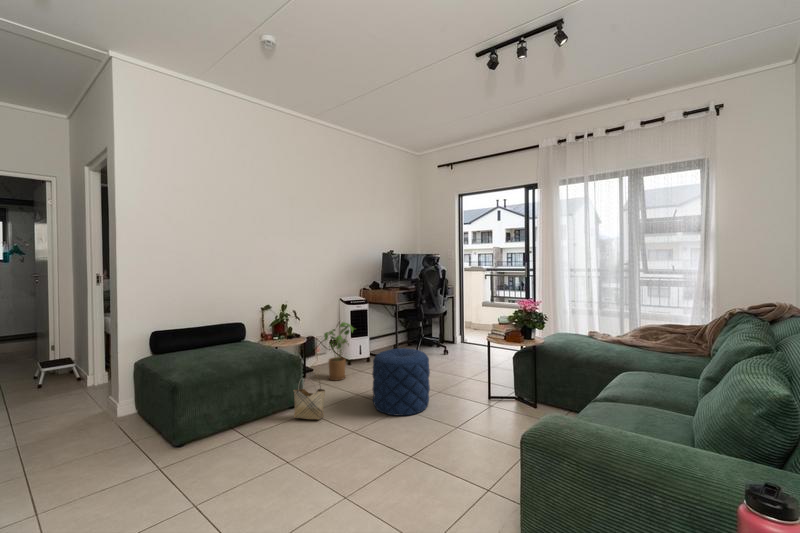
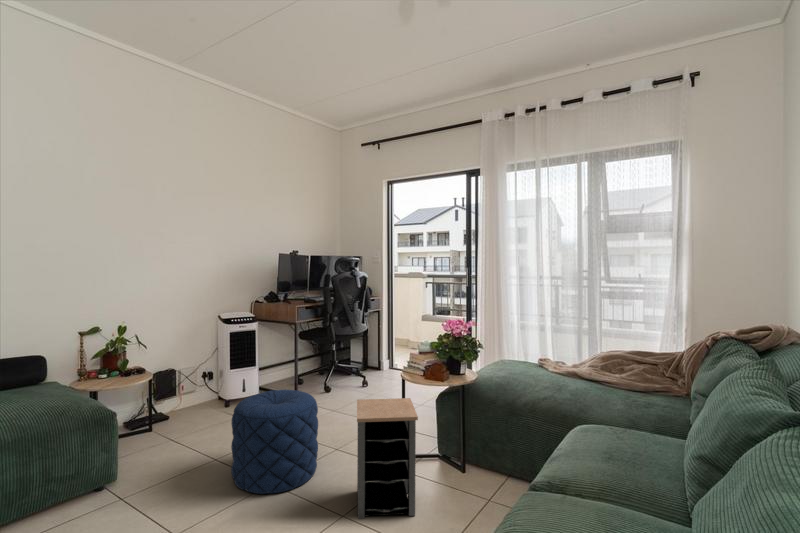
house plant: present [324,322,354,380] -> none [180,350,231,434]
side table: none [460,354,507,432] -> present [357,398,418,519]
woven basket: present [294,373,325,419] -> none [94,434,149,509]

